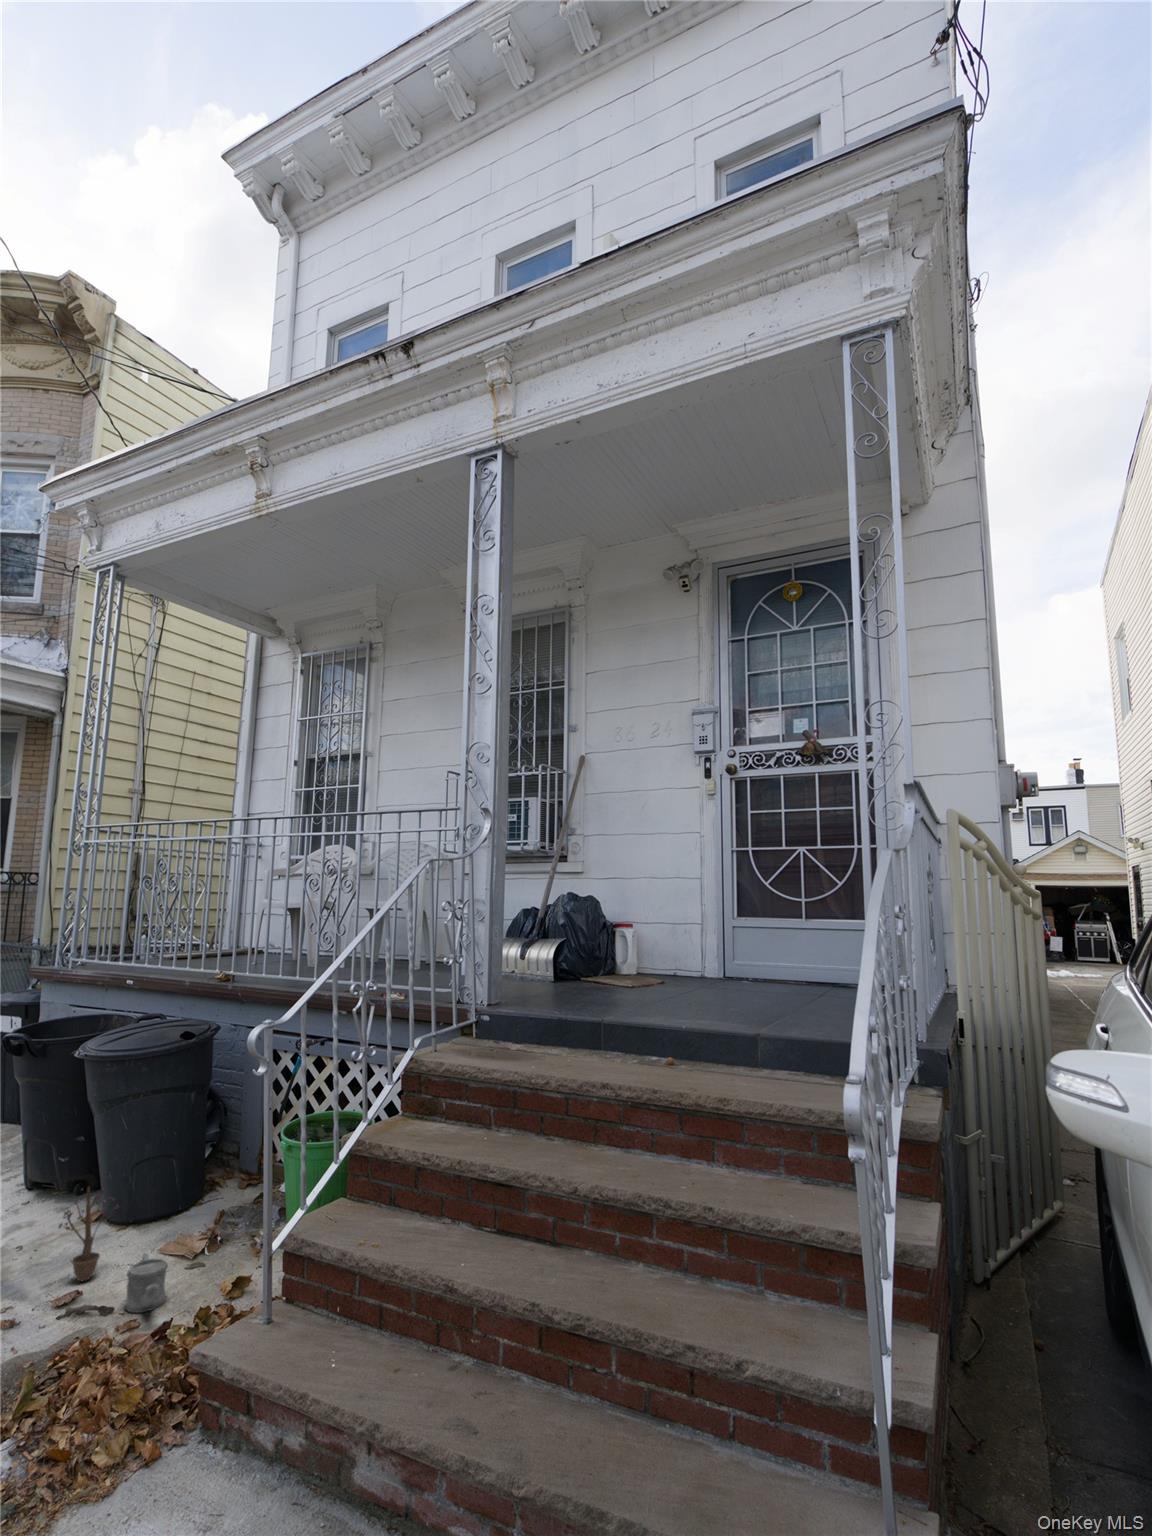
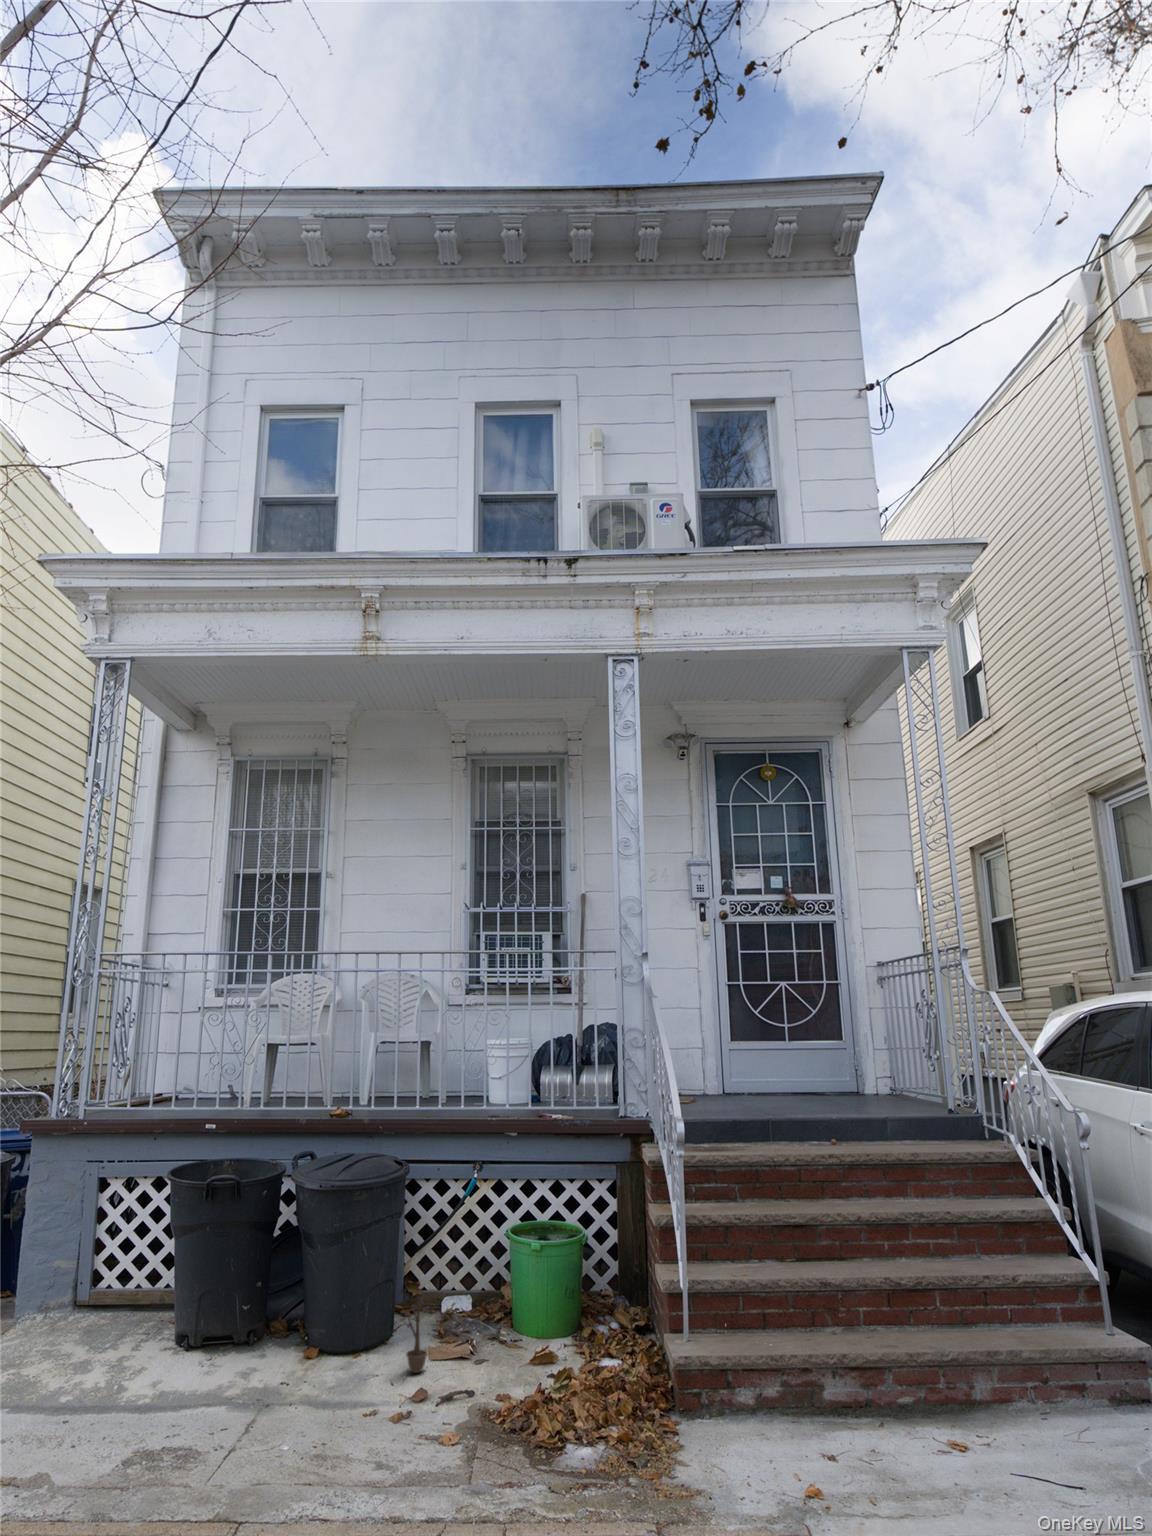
watering can: present [125,1253,168,1313] -> none [482,1335,548,1377]

